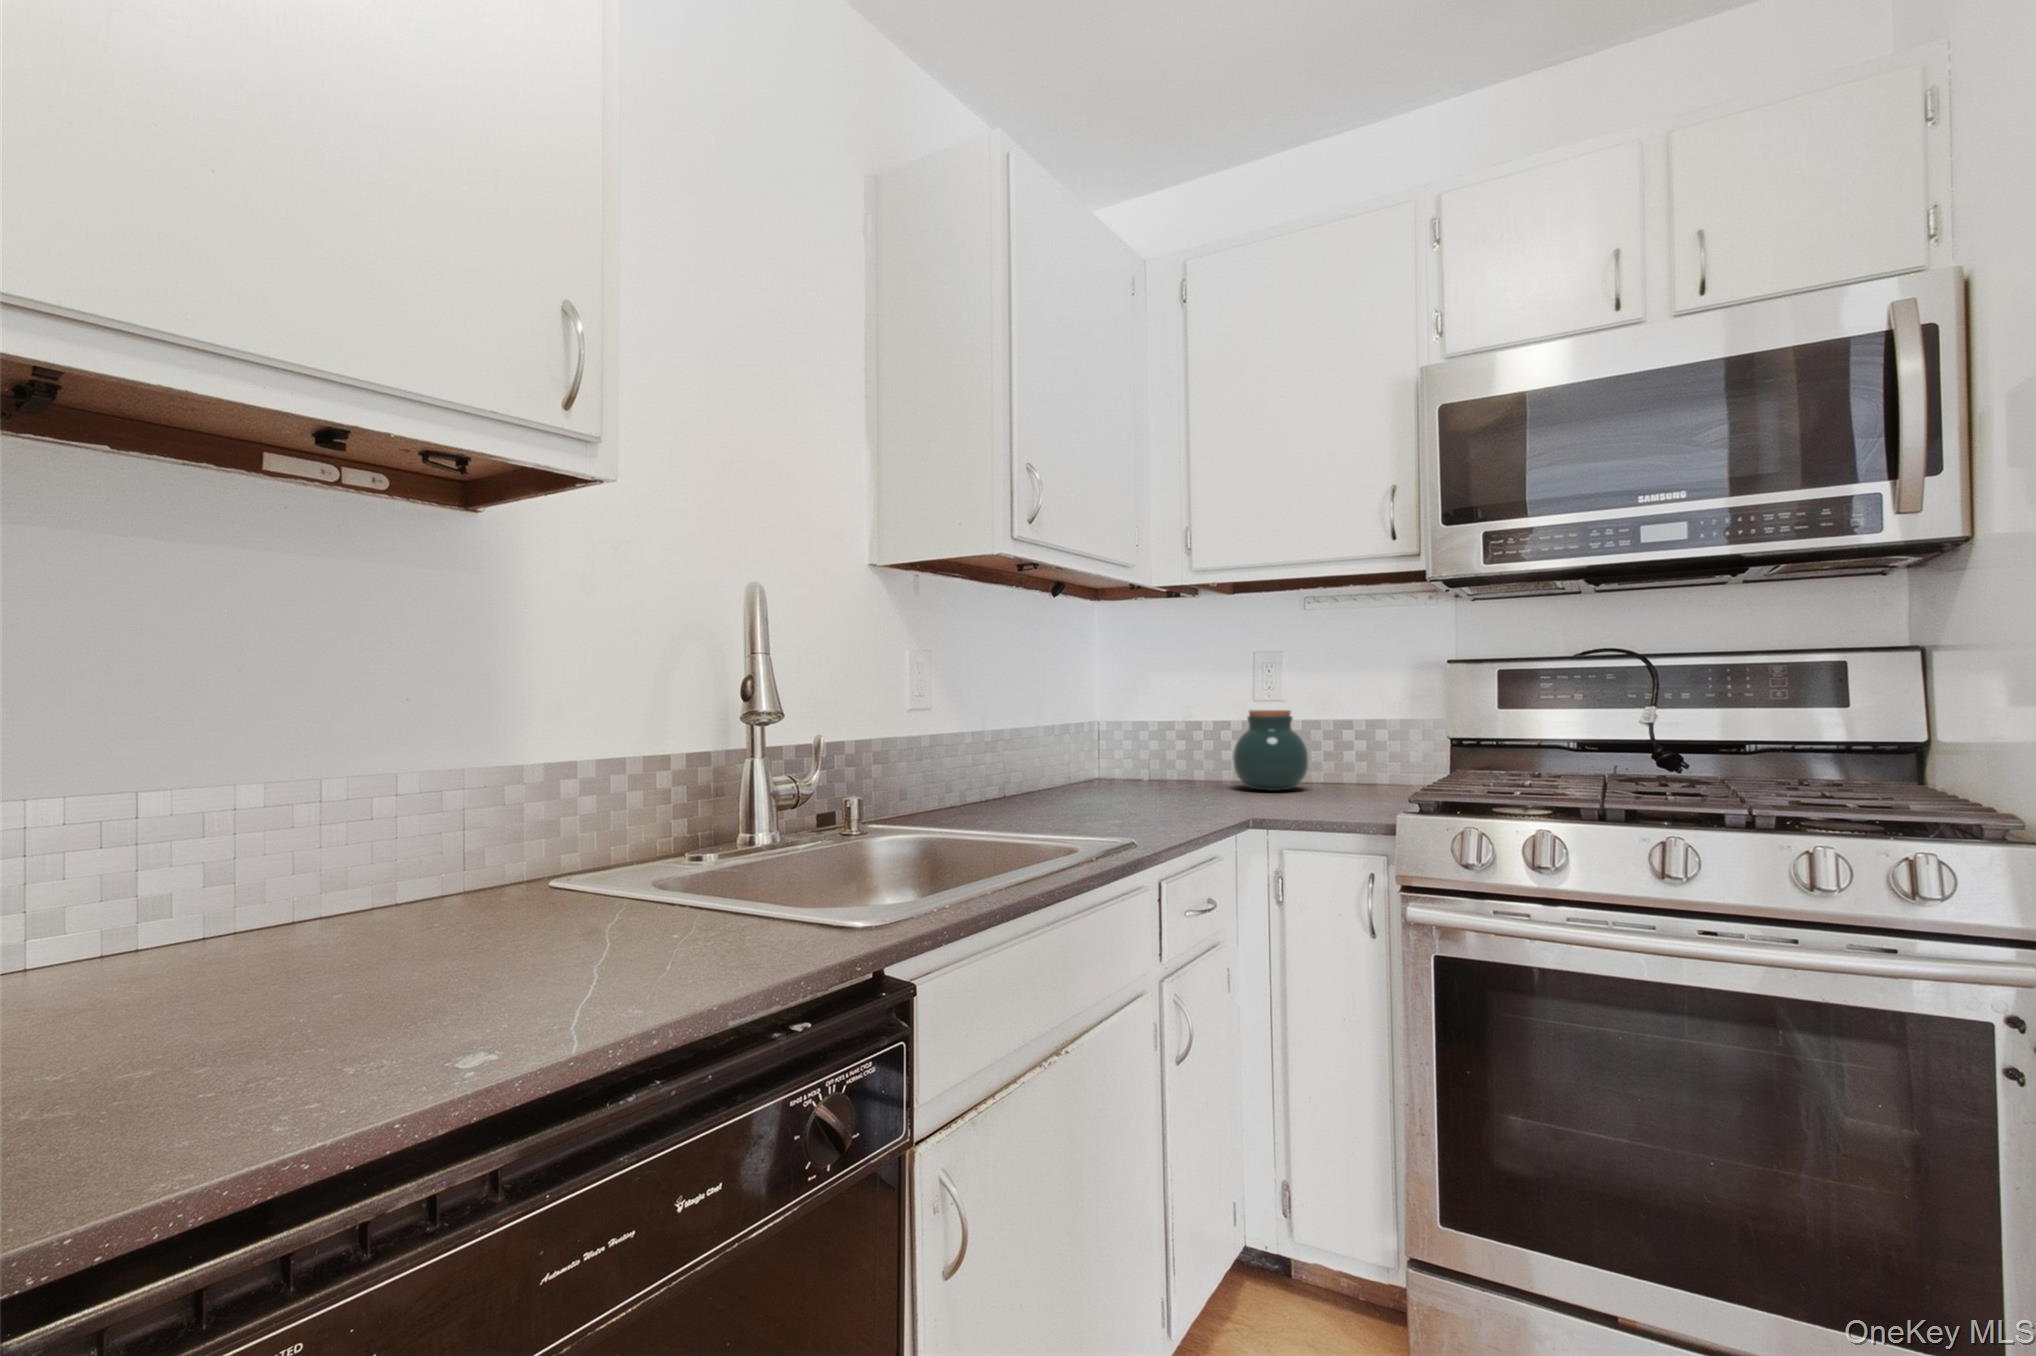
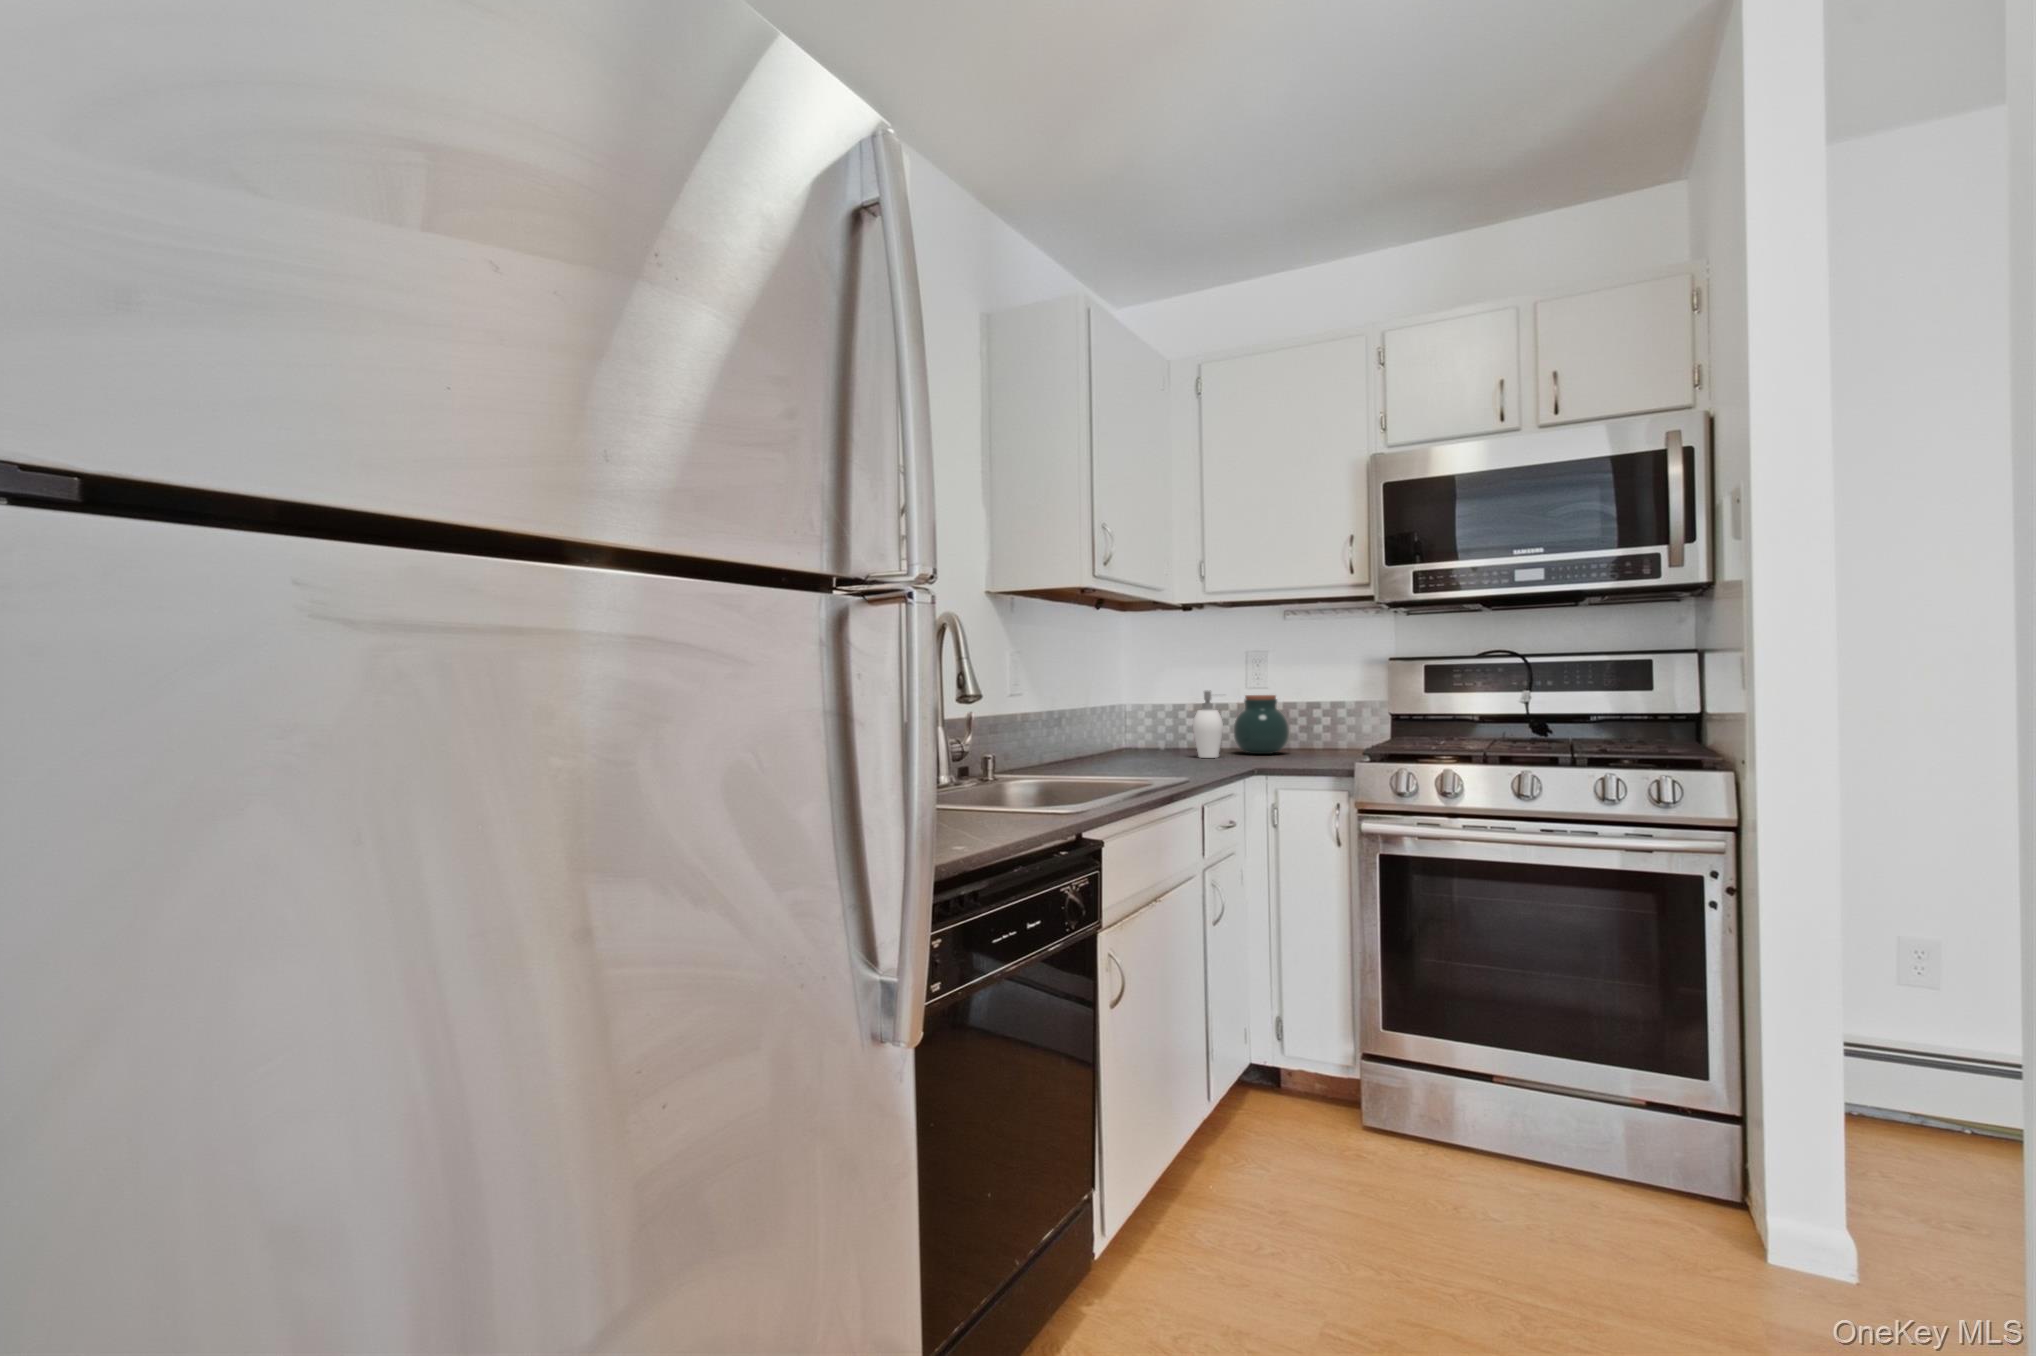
soap dispenser: none [1174,704,1218,797] -> present [1193,691,1223,758]

